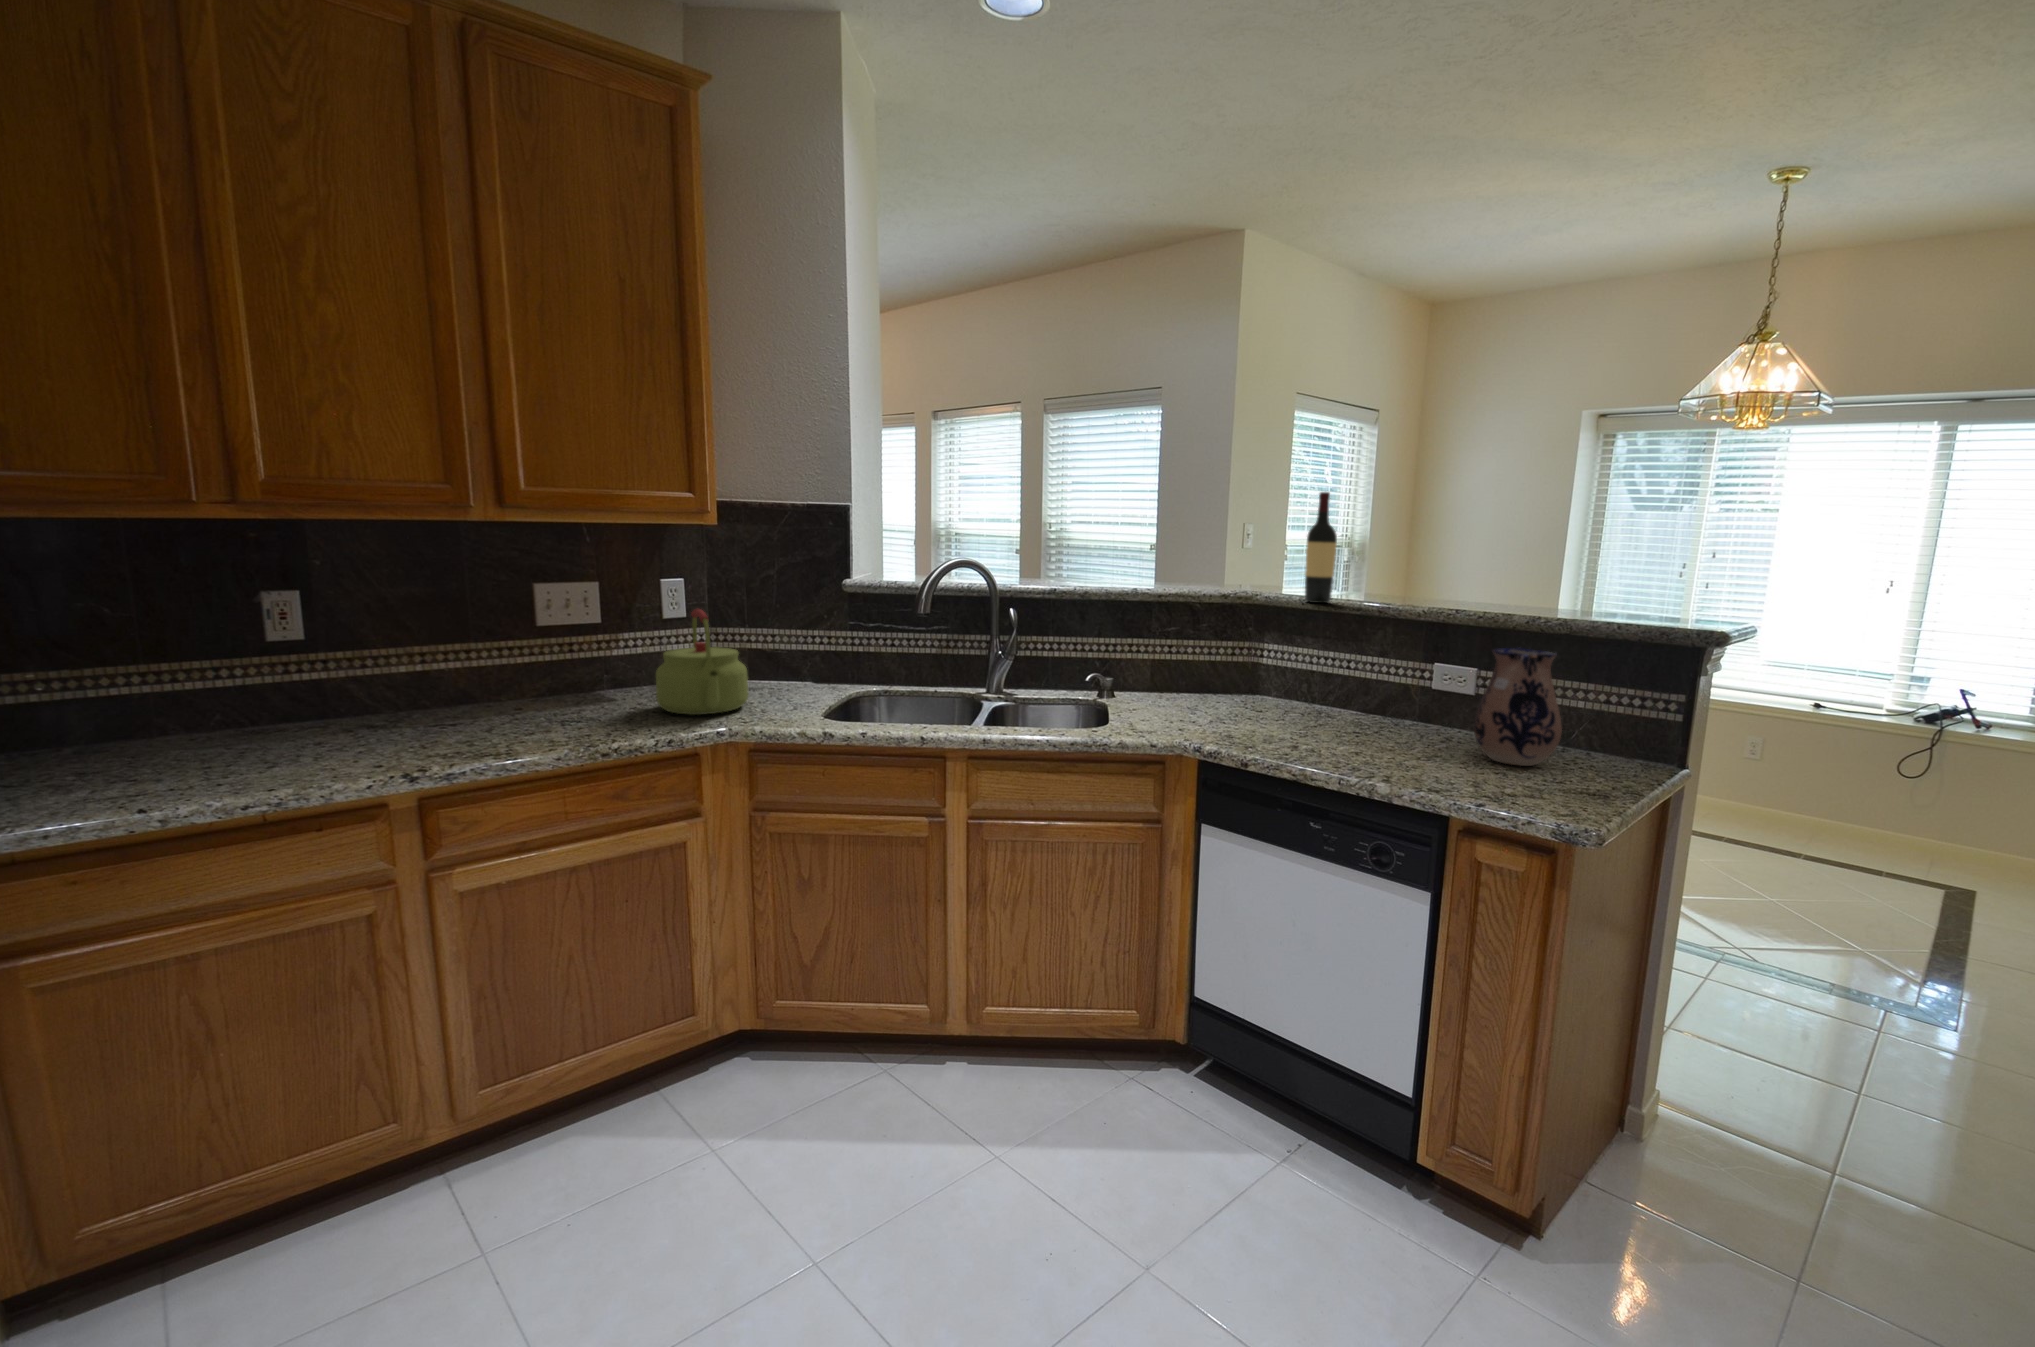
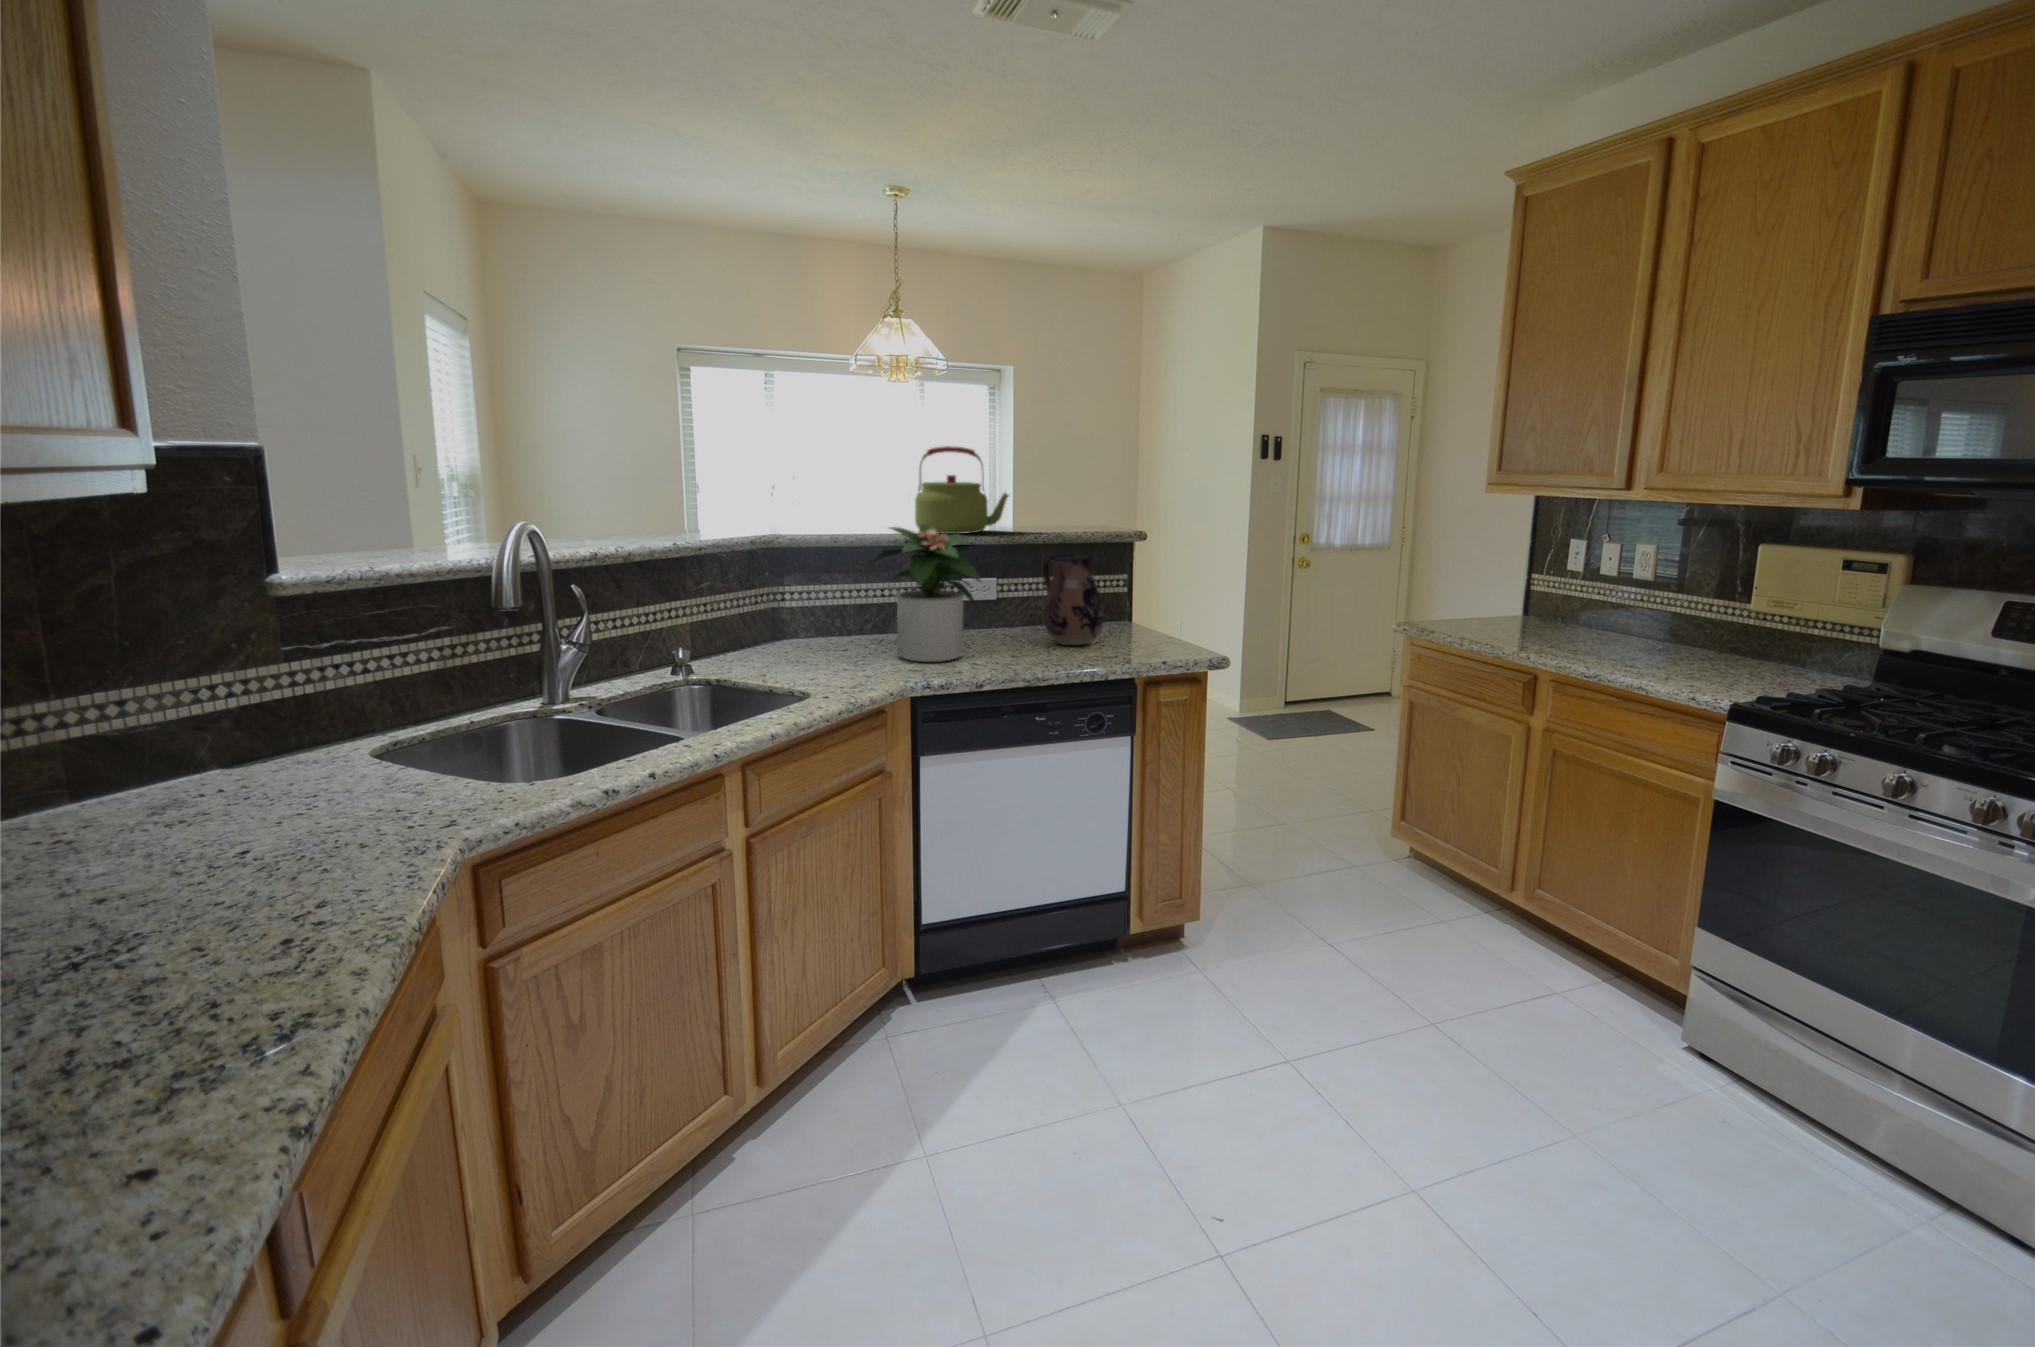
wine bottle: present [1305,492,1337,603] -> none [831,427,860,537]
potted plant: none [1260,590,1382,739] -> present [871,523,980,662]
kettle: present [656,609,748,715] -> present [915,446,1008,534]

